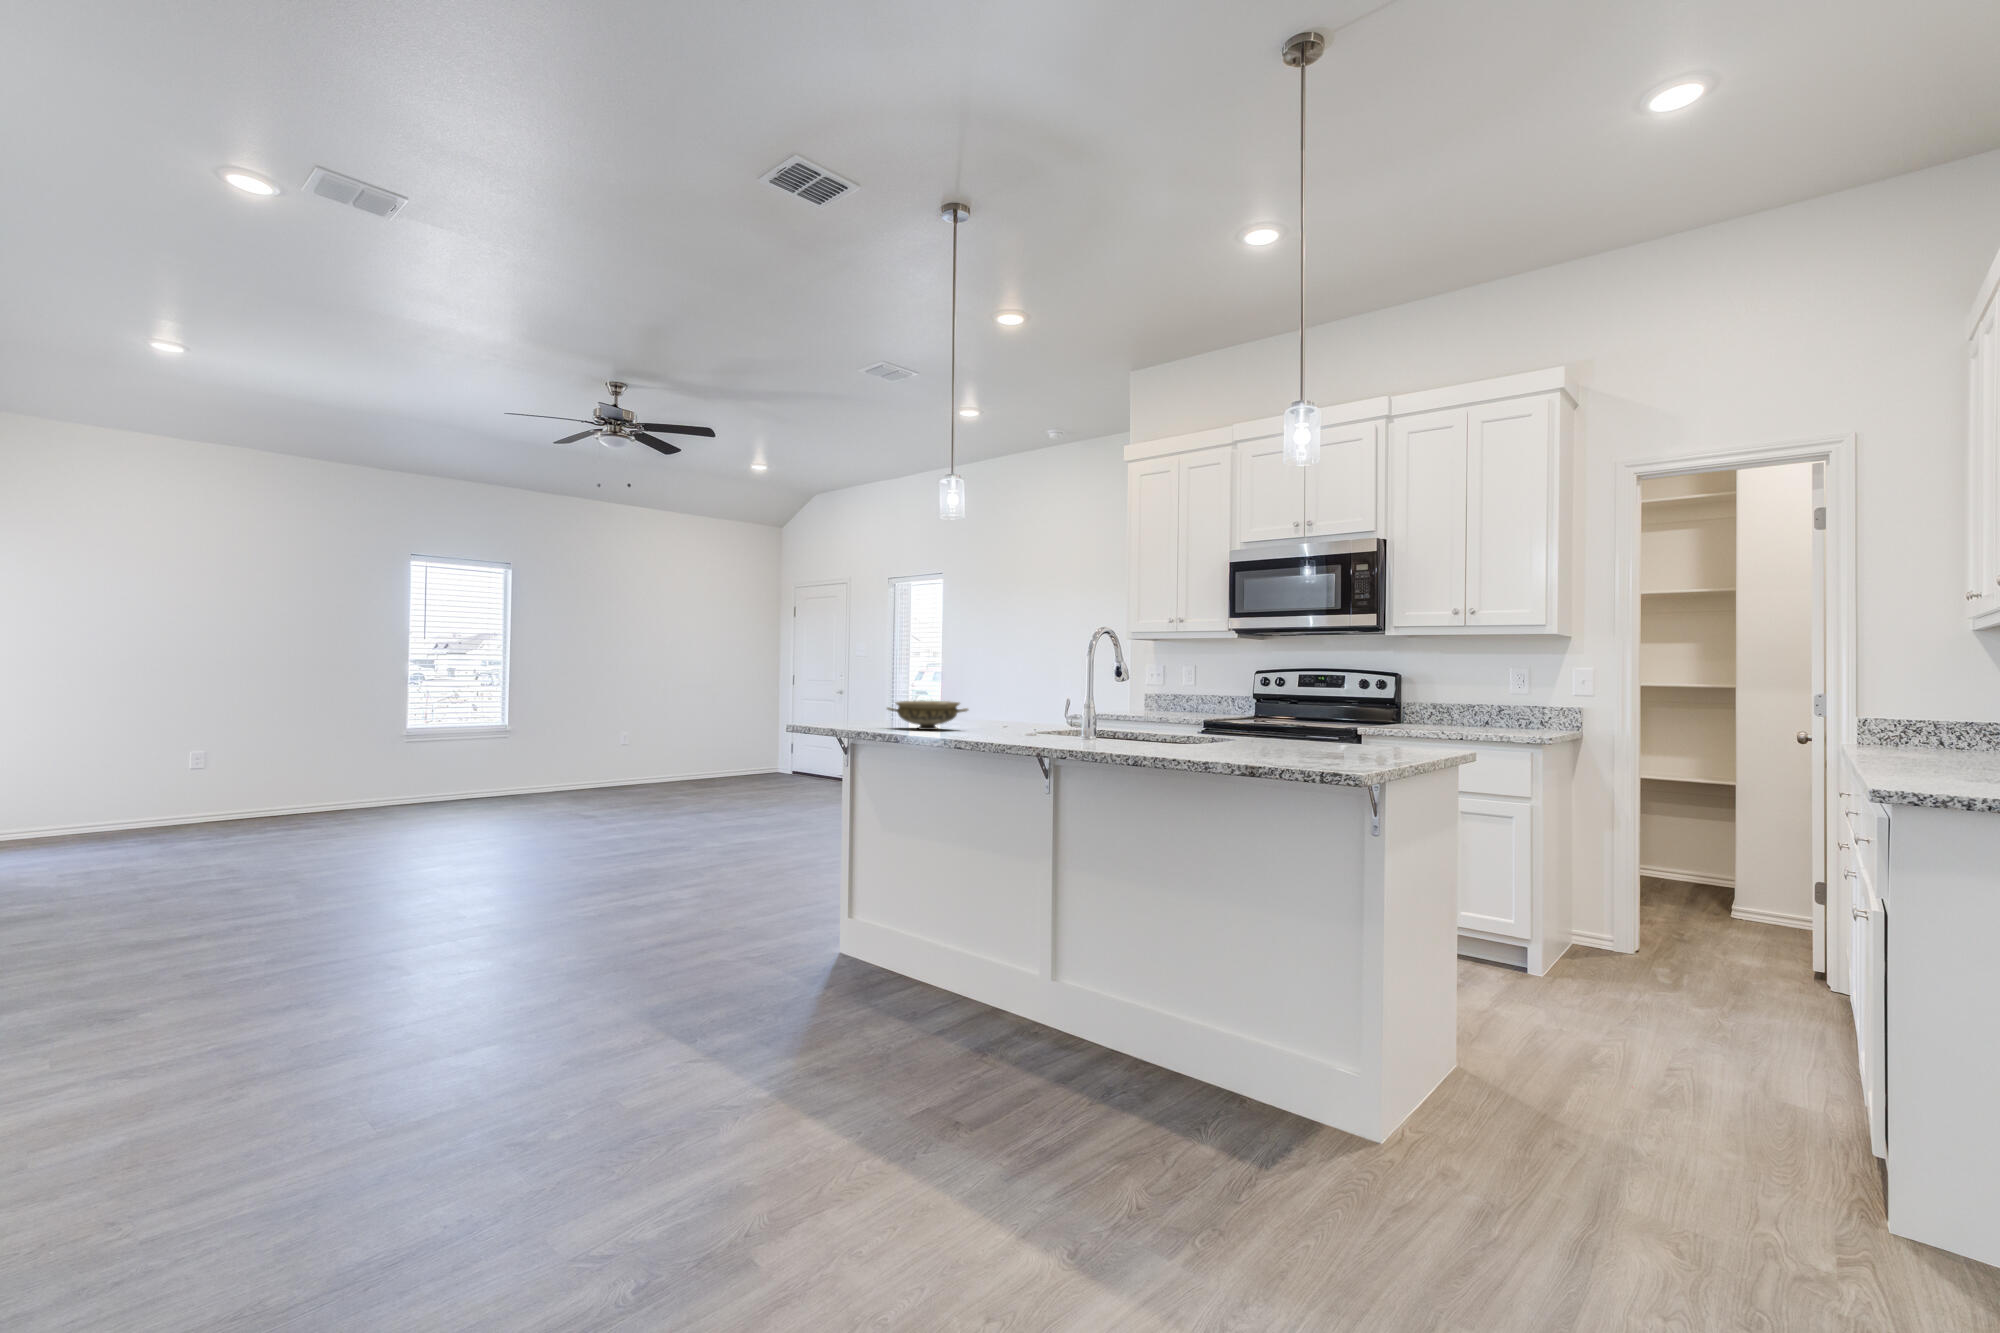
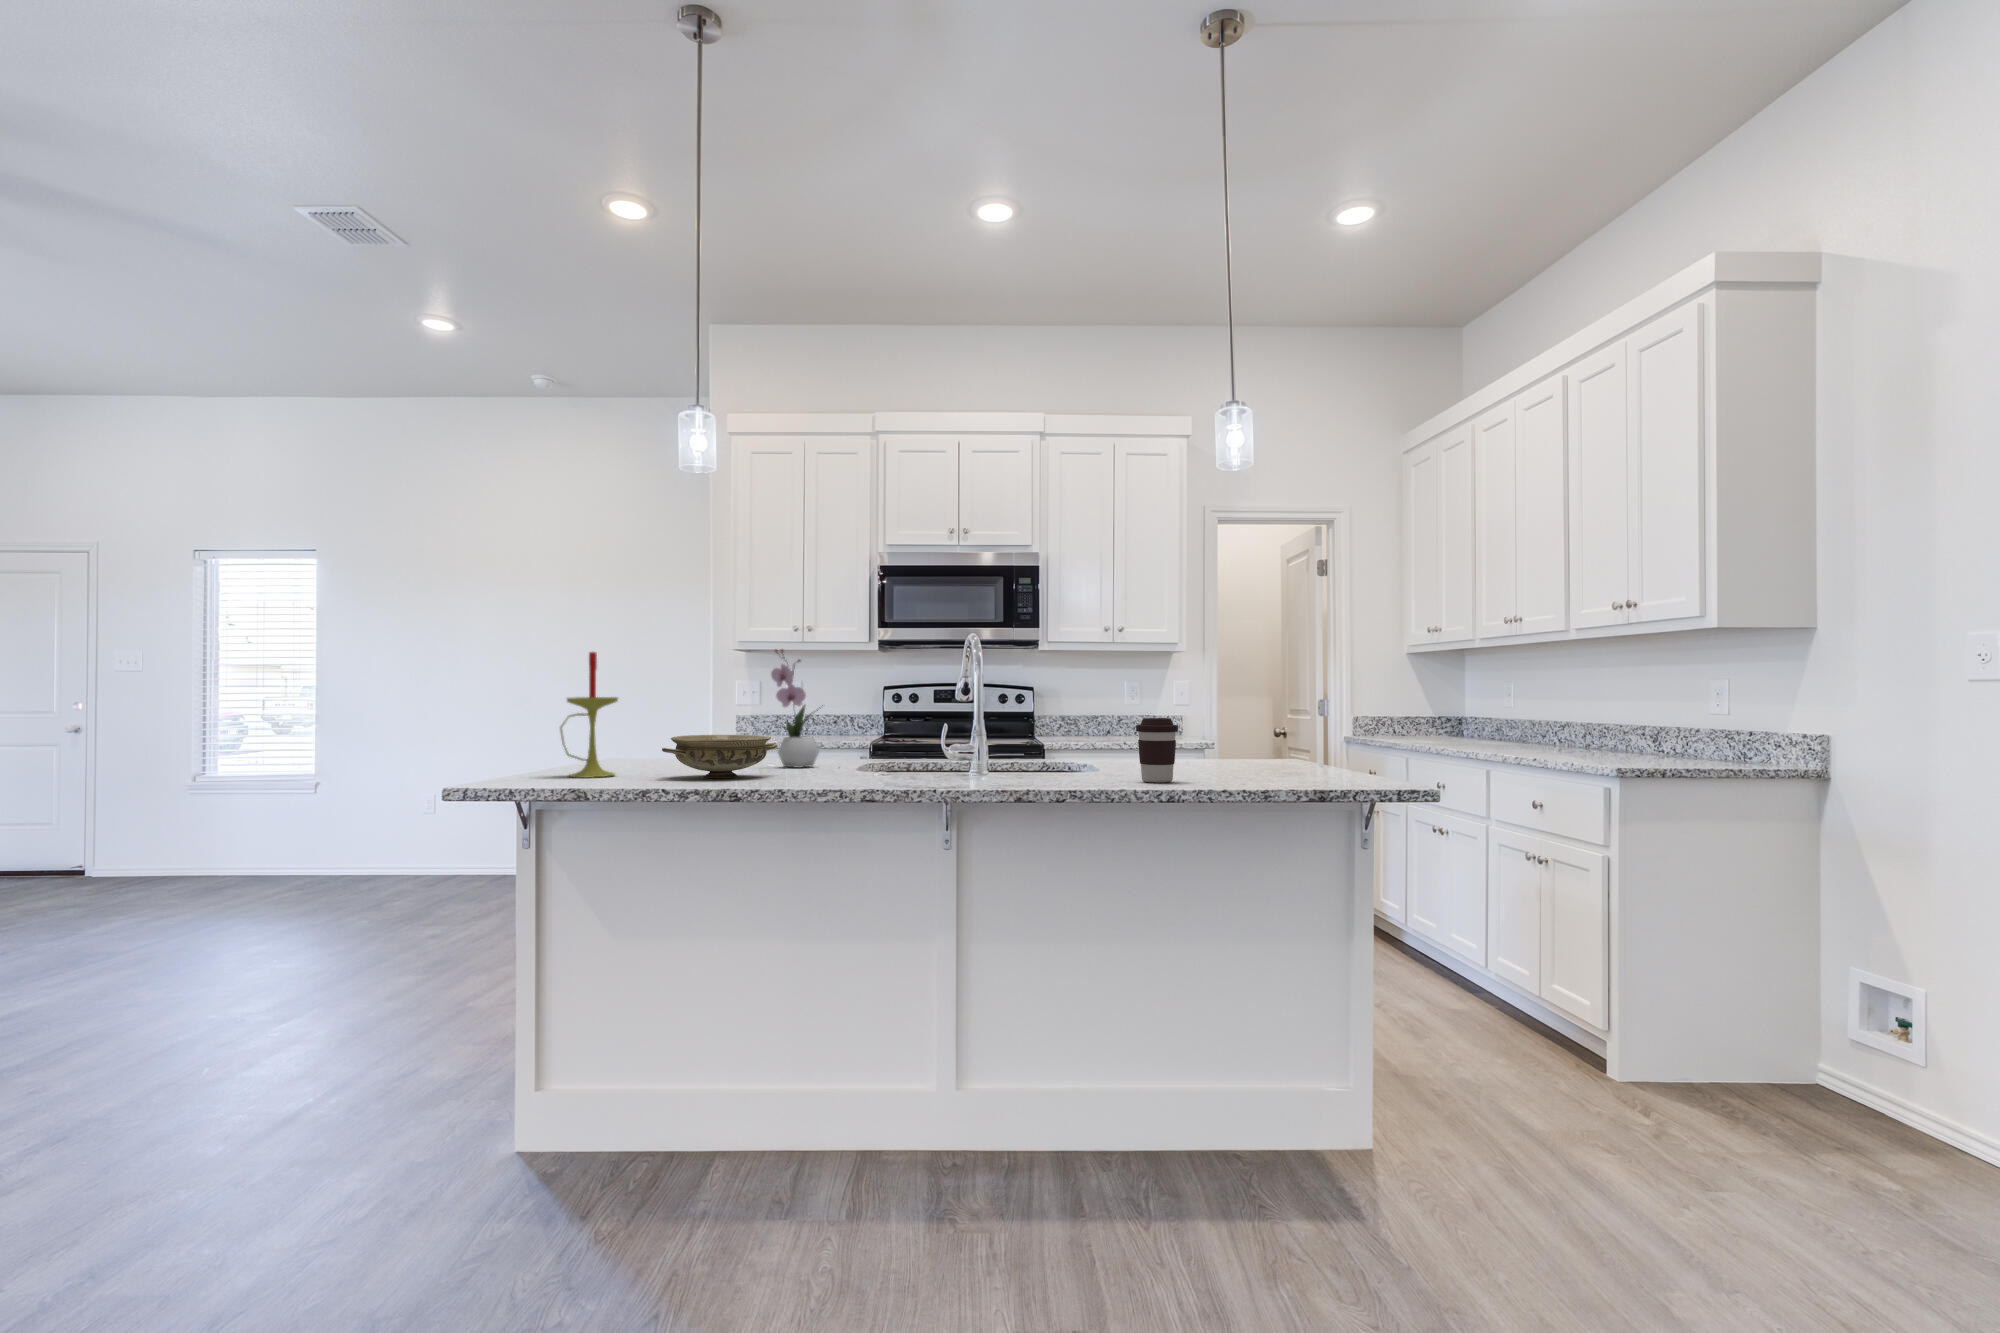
flower arrangement: none [1010,640,1049,730] -> present [771,650,819,768]
candle: none [852,643,892,725] -> present [560,652,618,778]
coffee cup: none [1143,697,1179,752] -> present [1136,718,1178,783]

